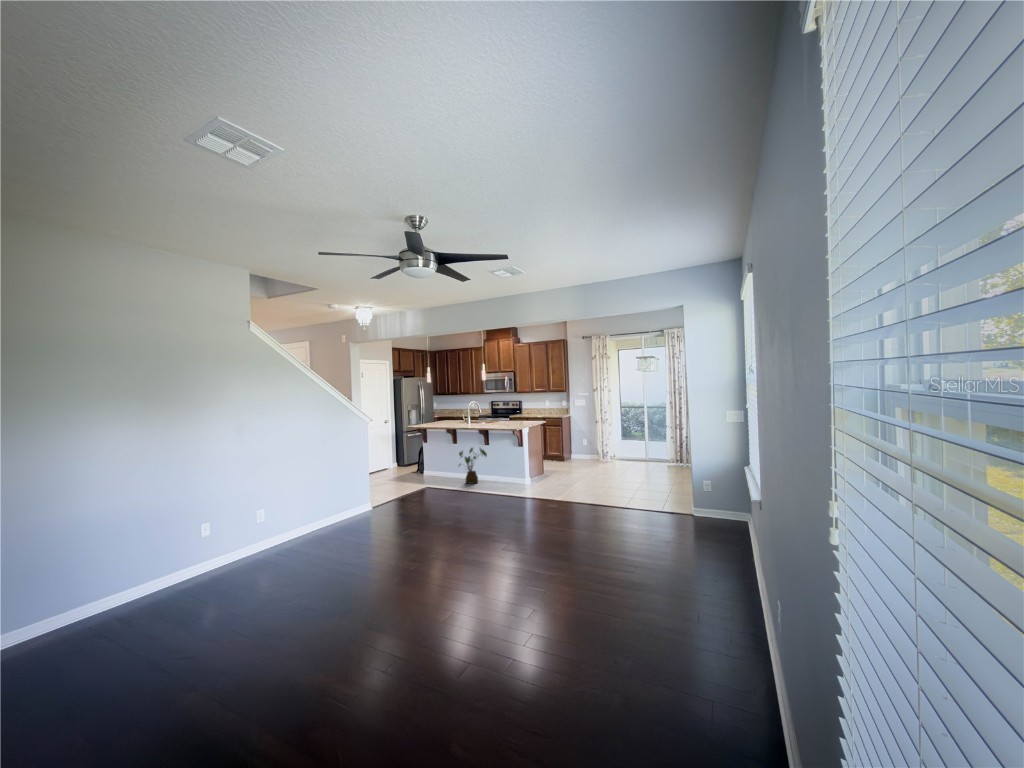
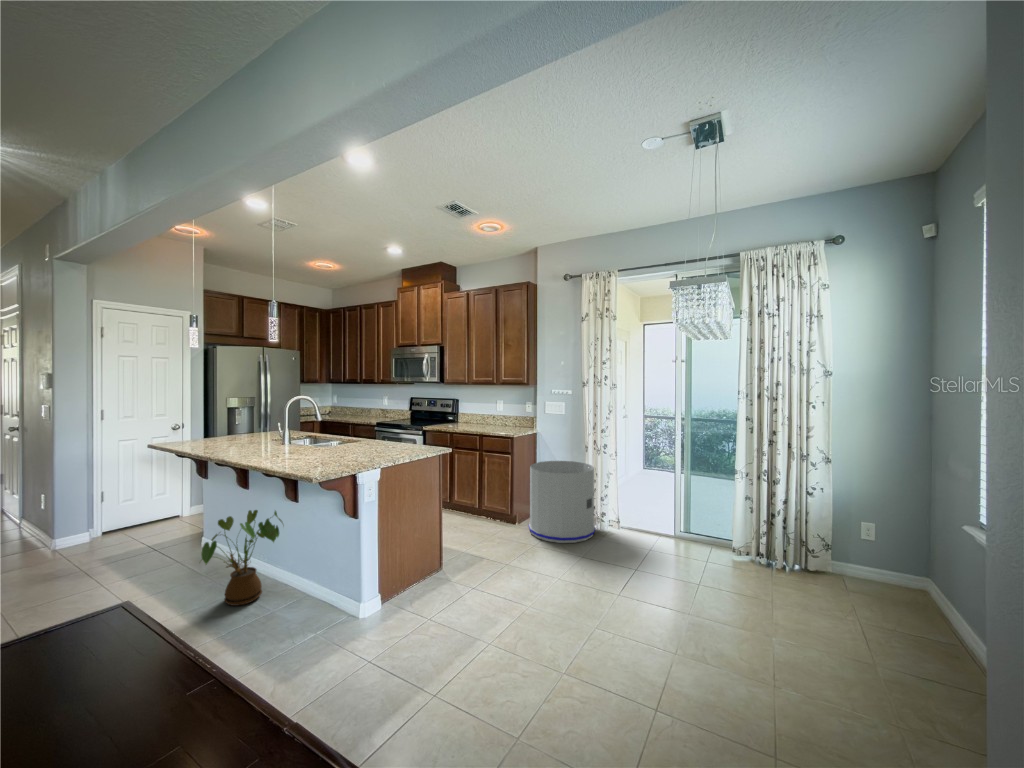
trash can: none [572,429,604,465] -> present [529,461,595,543]

